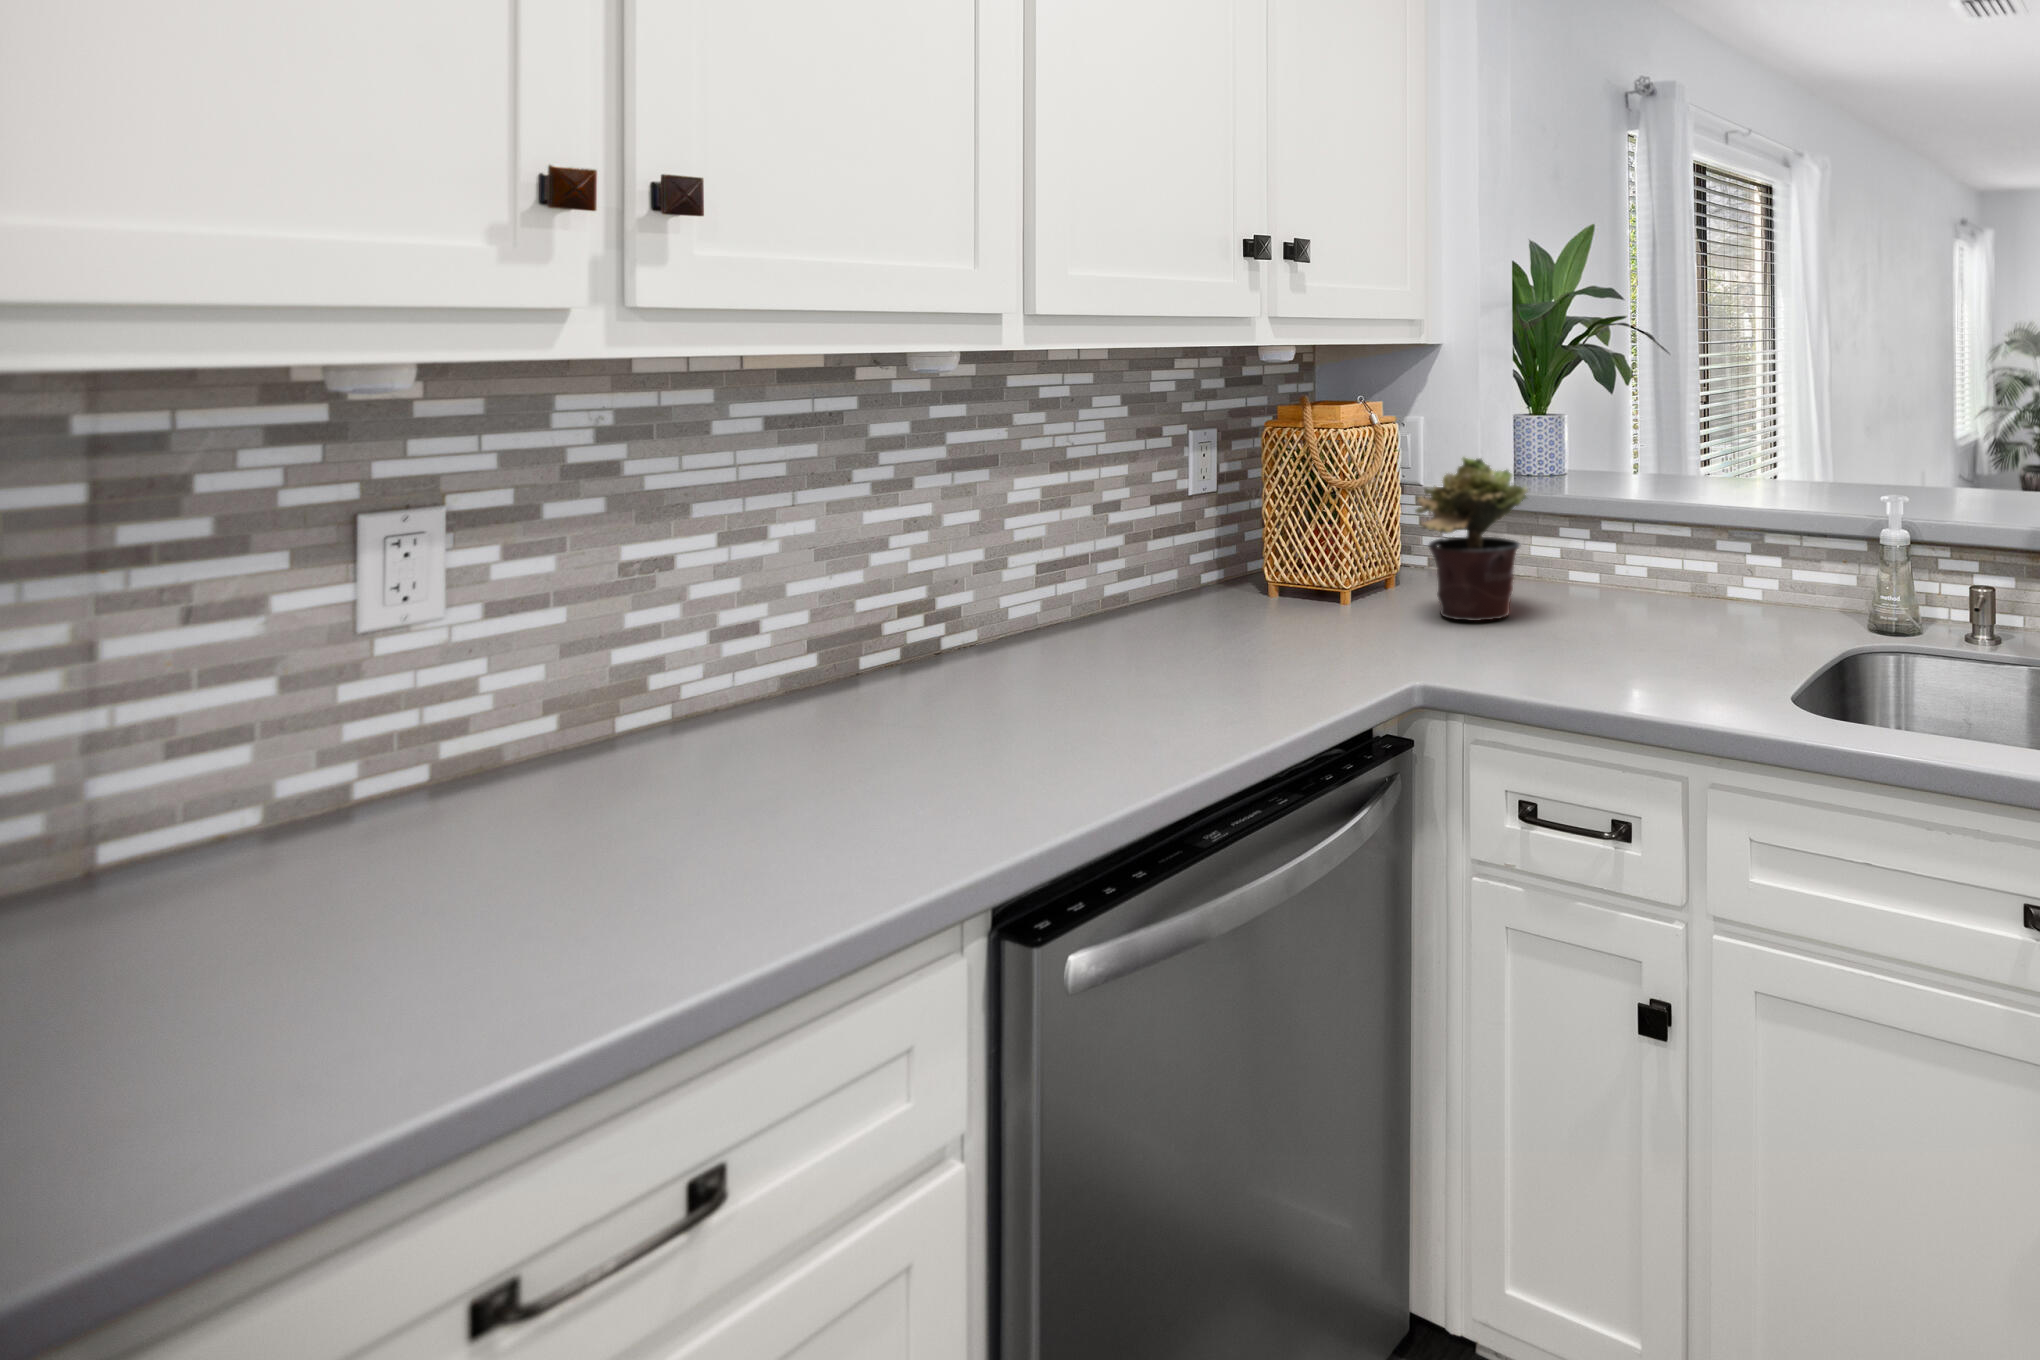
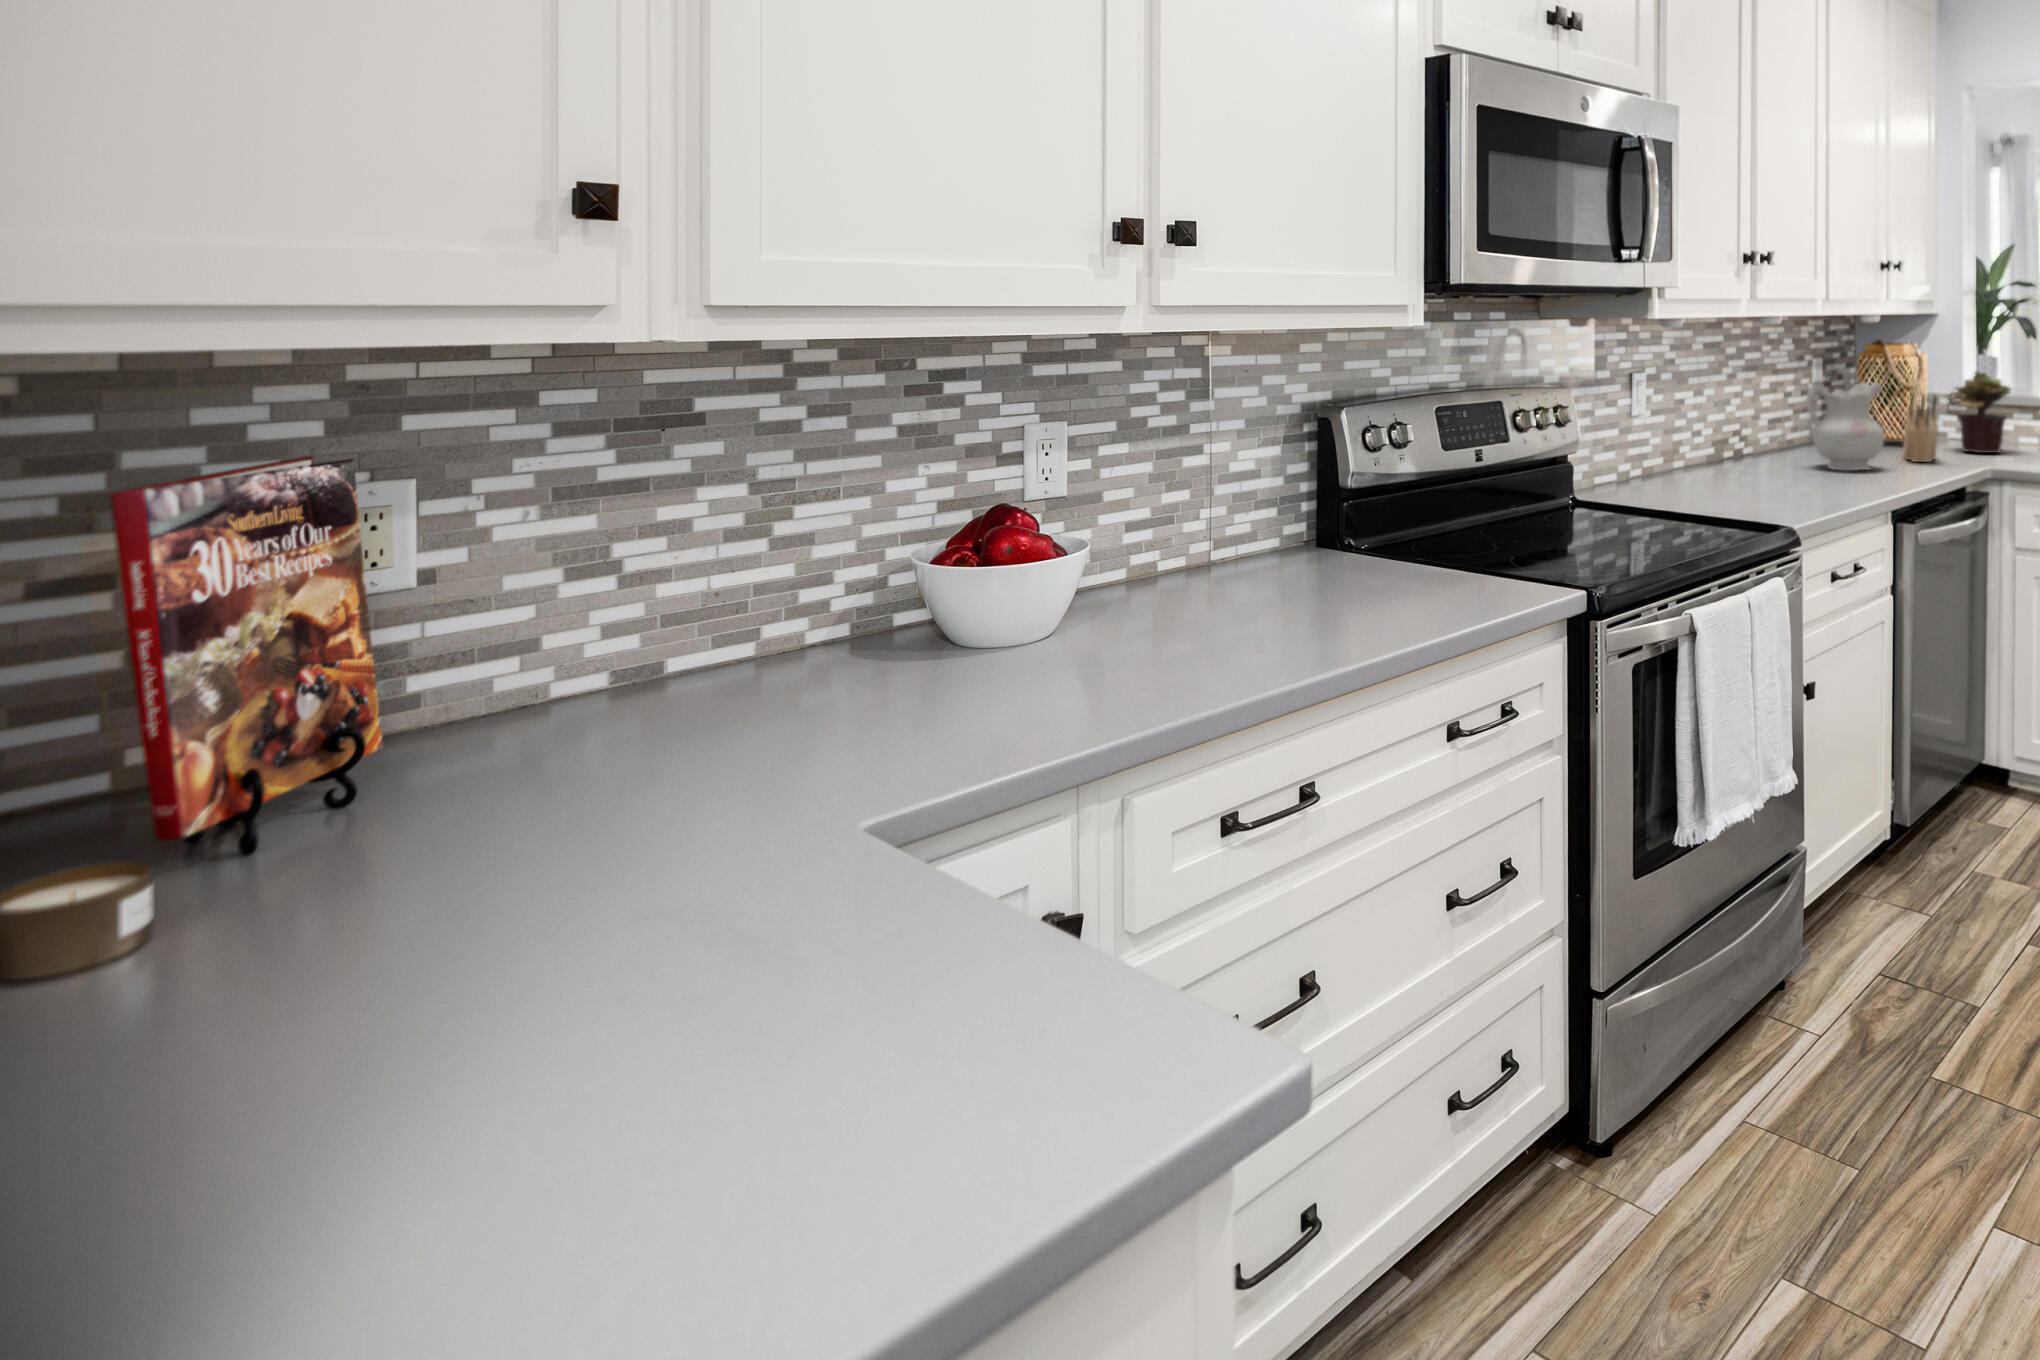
ceramic pitcher: none [995,504,1184,715] -> present [1806,380,1884,470]
knife block: none [1270,520,1362,663] -> present [1903,394,1938,462]

